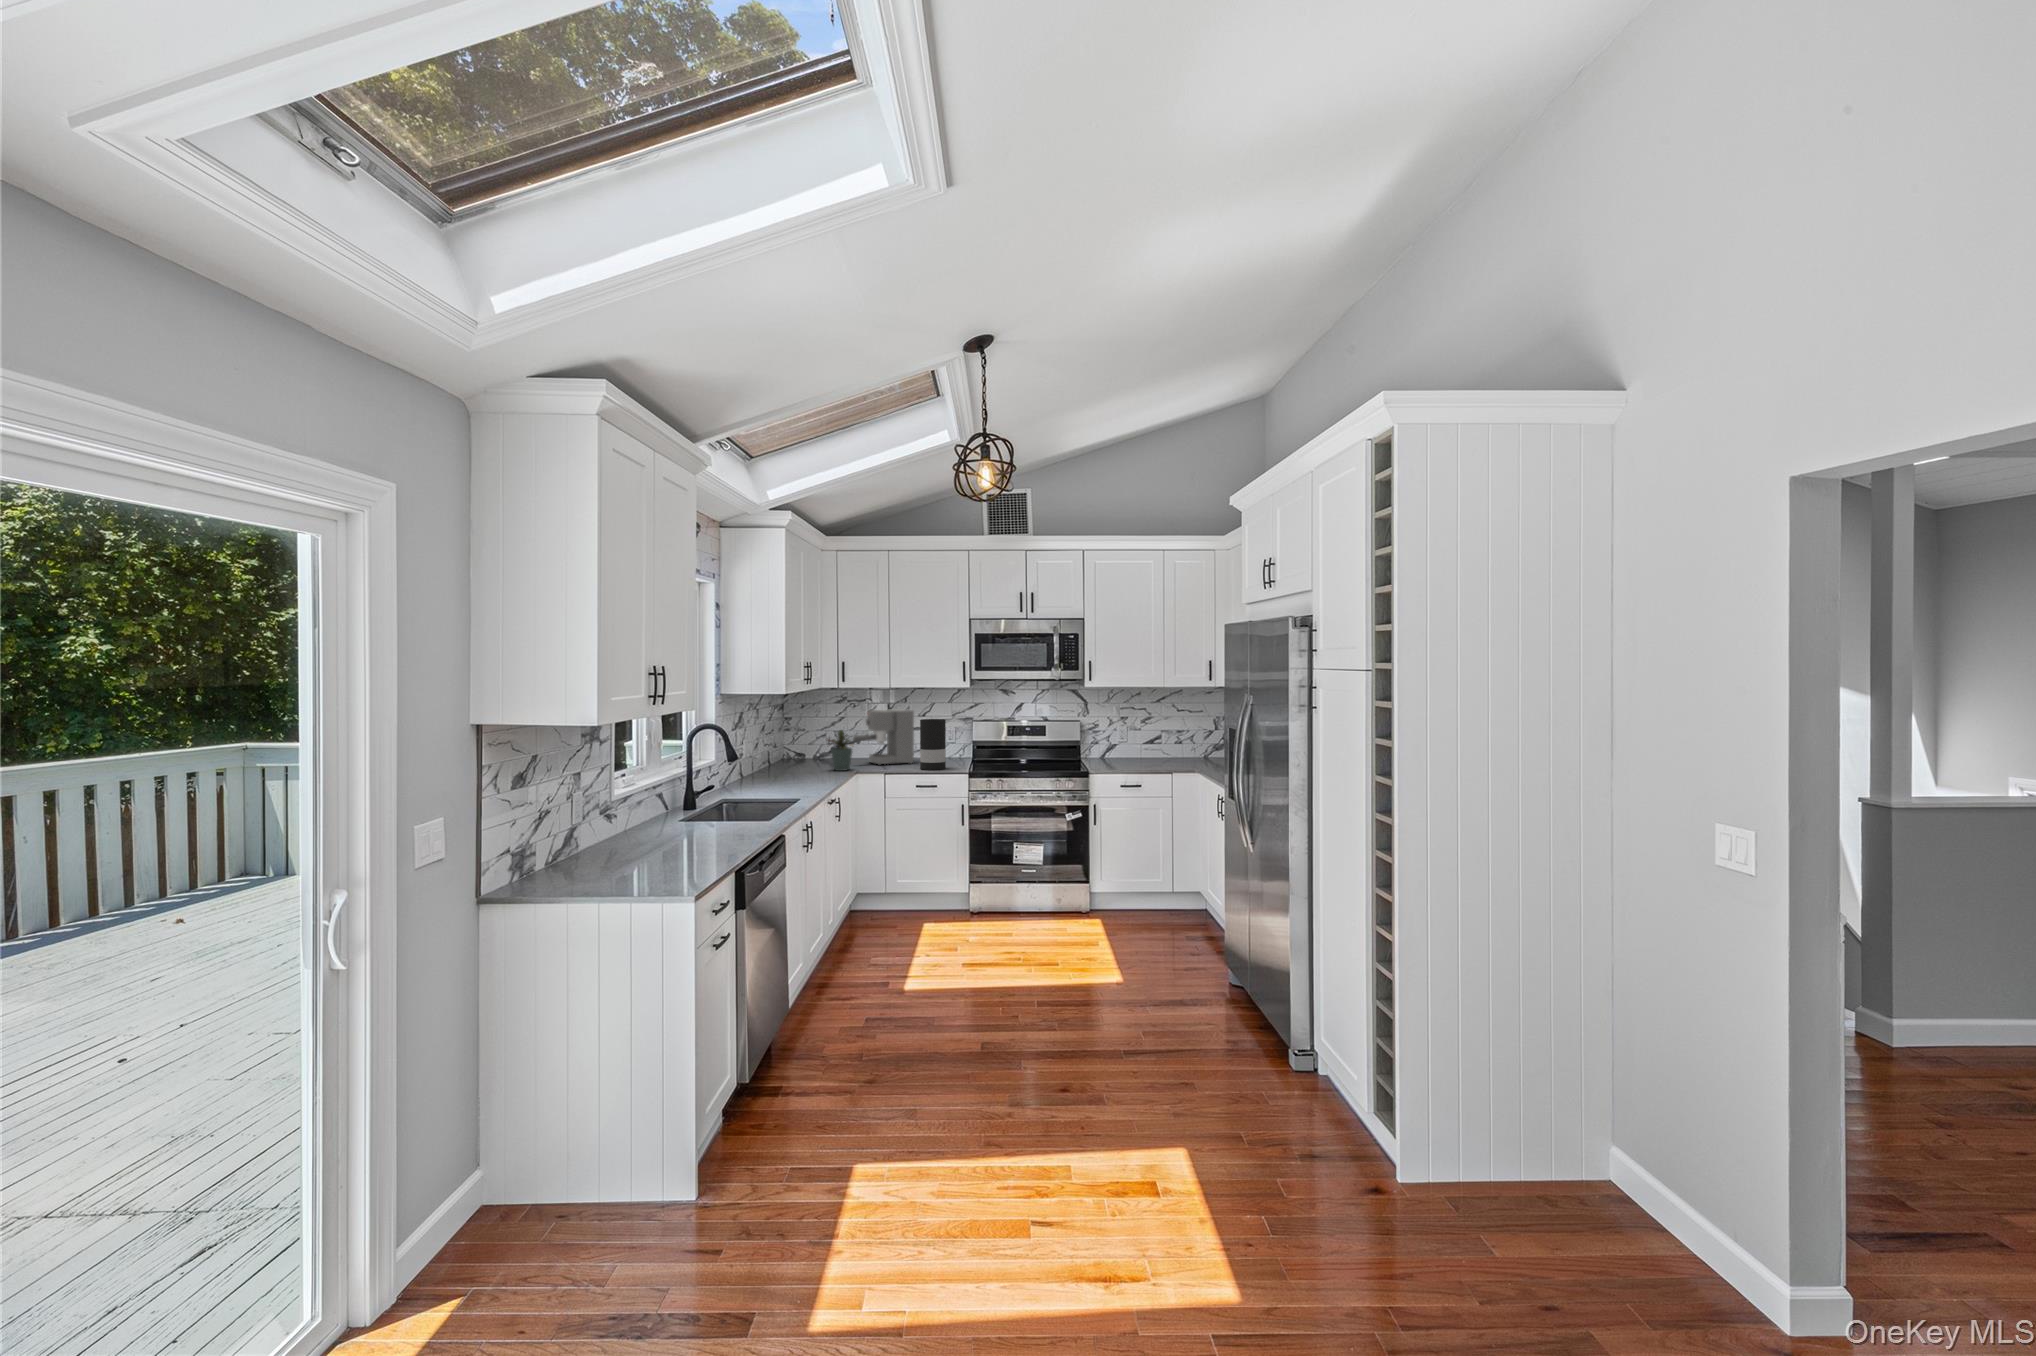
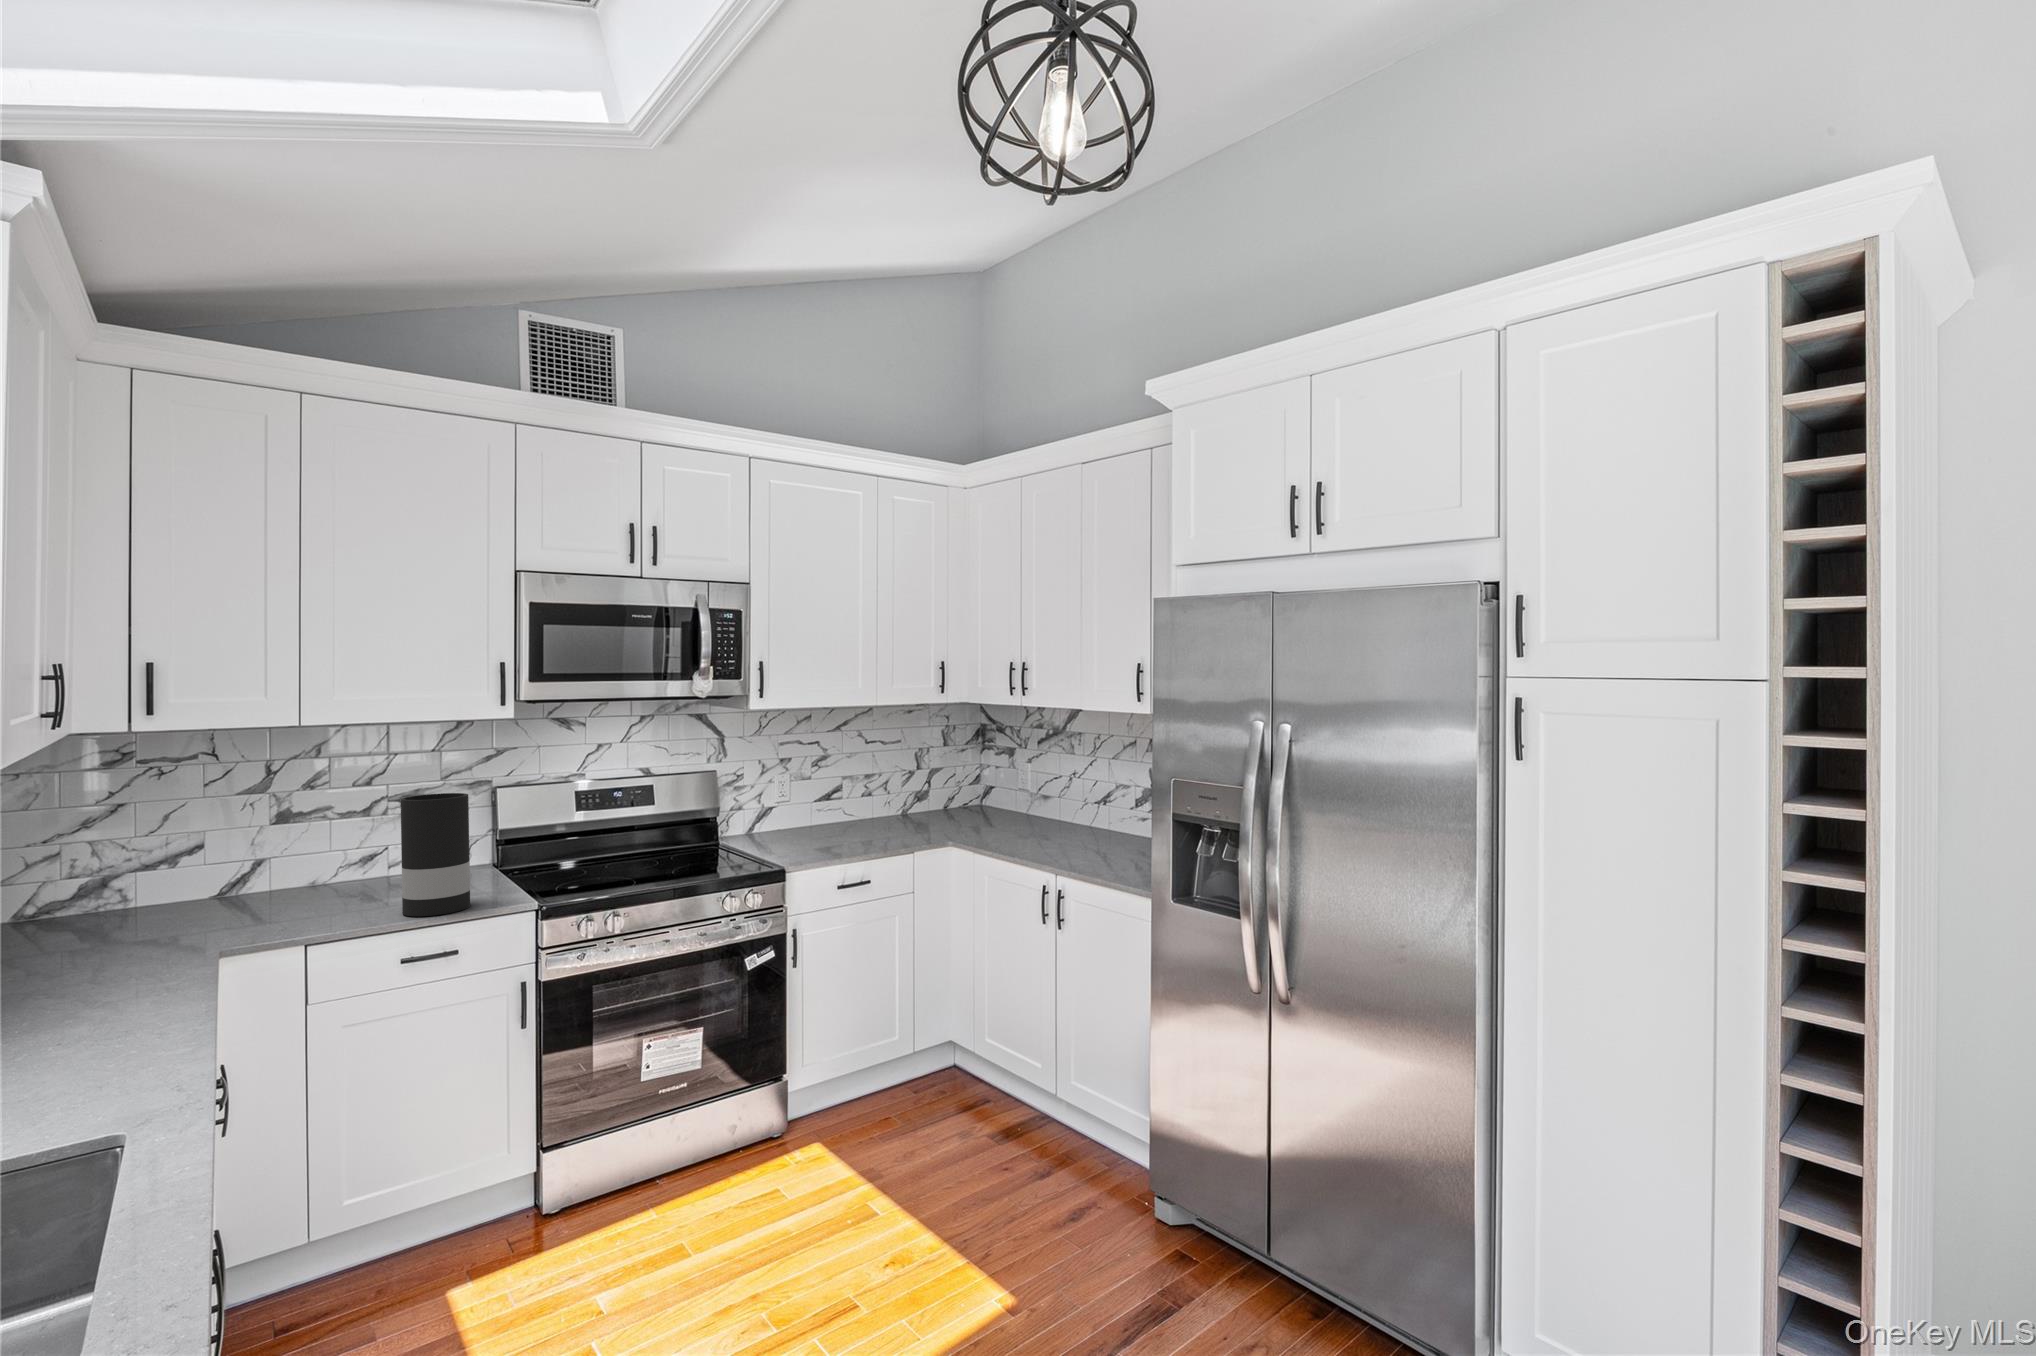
coffee maker: present [853,709,914,765] -> none [178,773,360,917]
potted plant: present [827,730,852,771] -> none [102,845,200,956]

